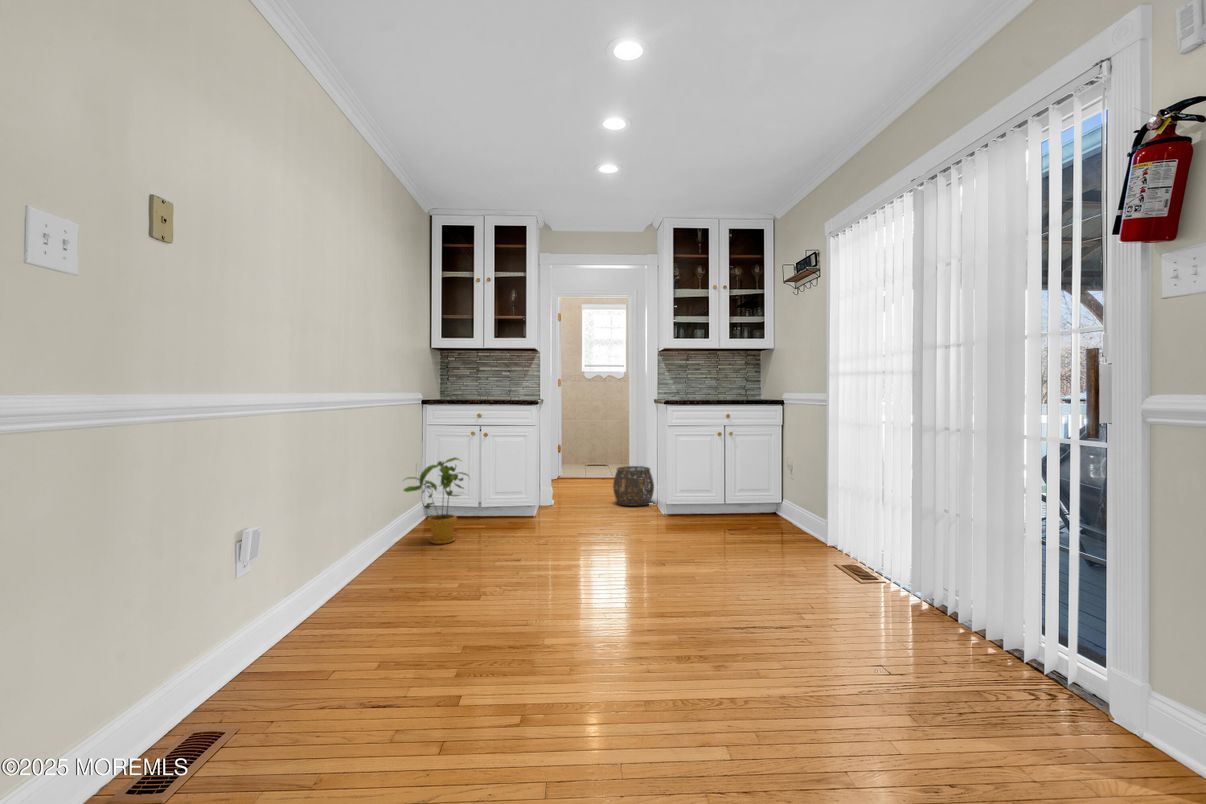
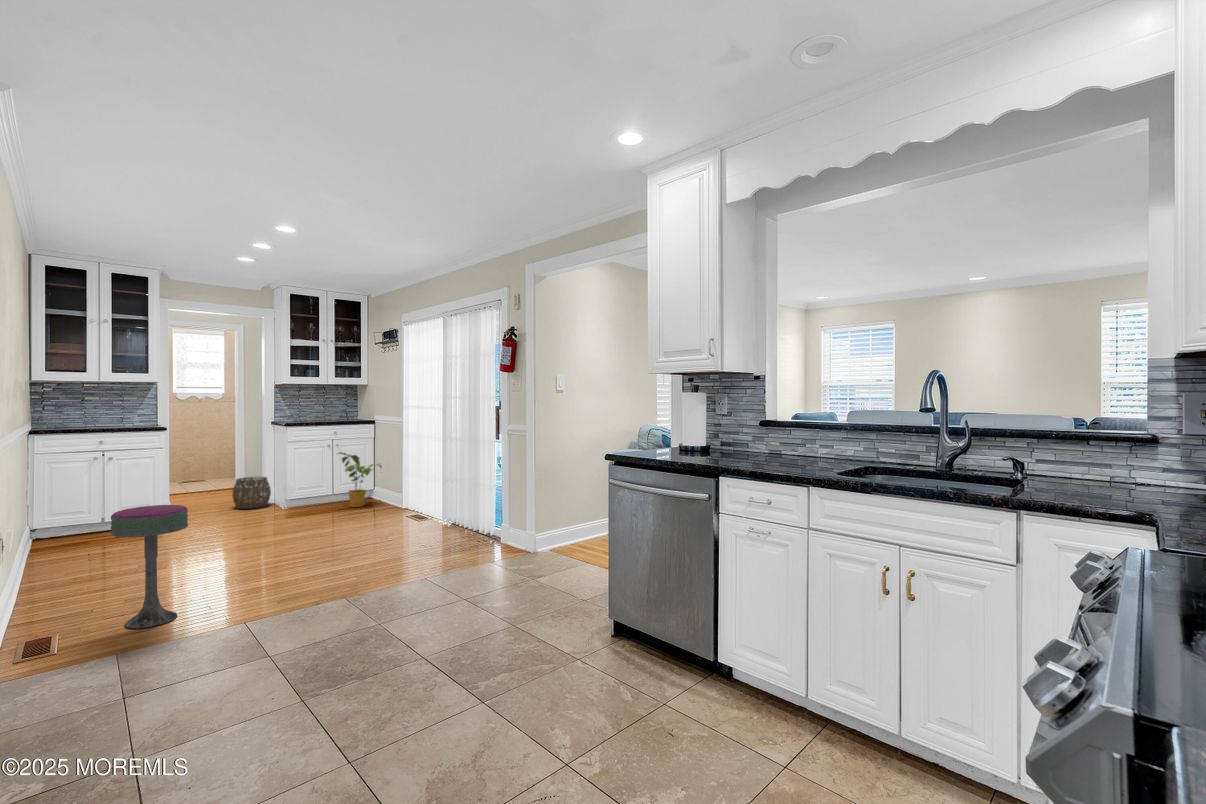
house plant: present [404,458,469,544] -> present [338,452,377,507]
bar stool: none [308,509,409,701] -> present [111,505,188,629]

